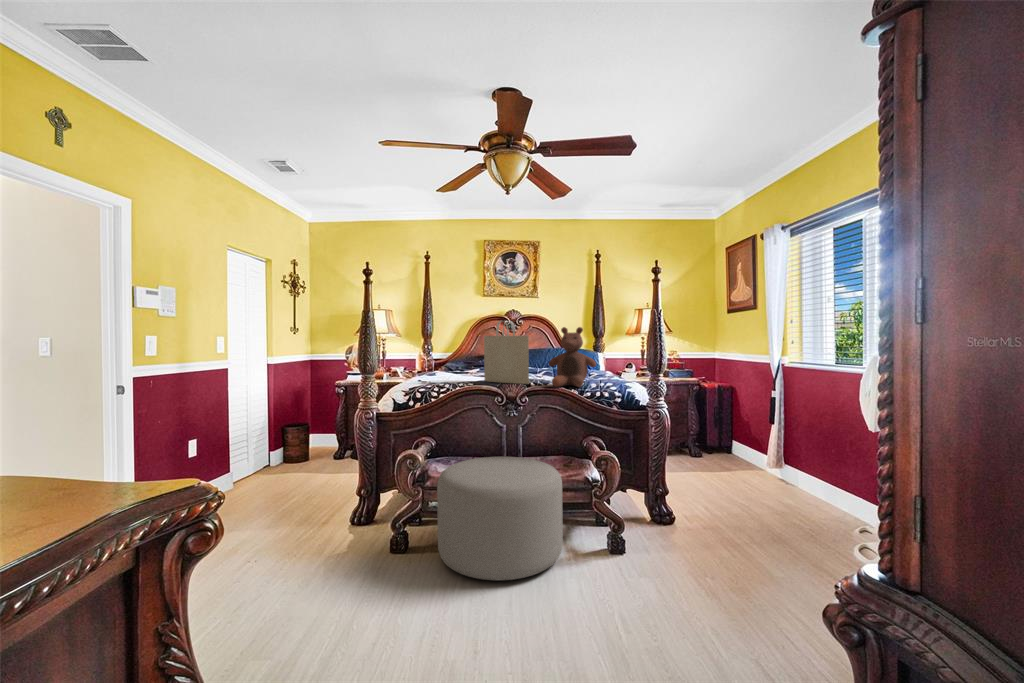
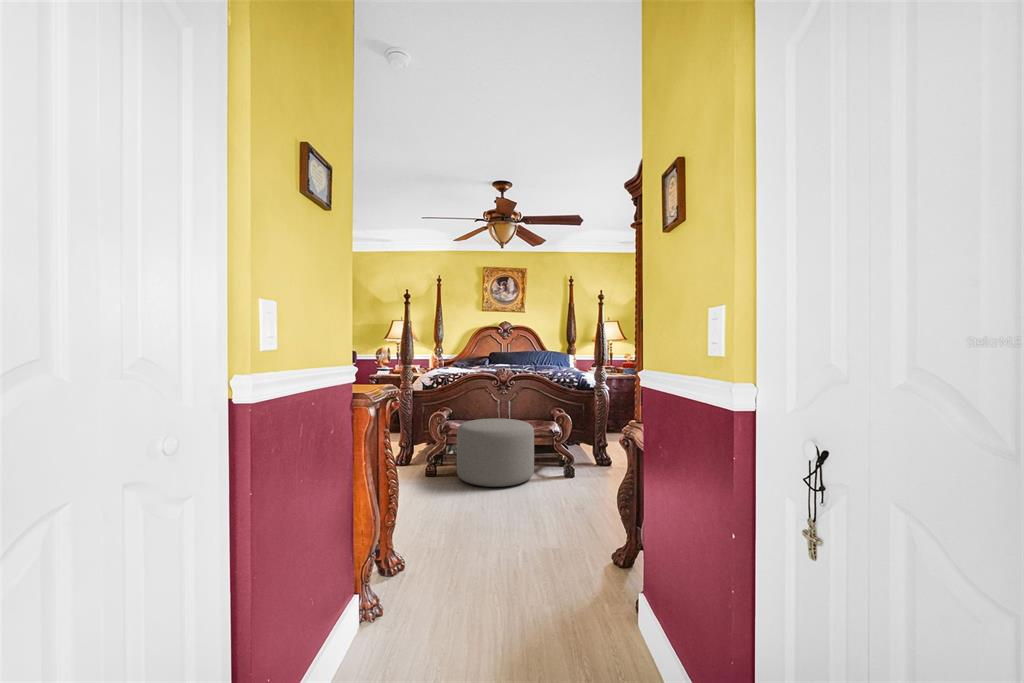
tote bag: present [484,320,529,384] -> none [485,331,515,374]
stuffed bear: present [549,327,596,387] -> none [528,336,560,375]

